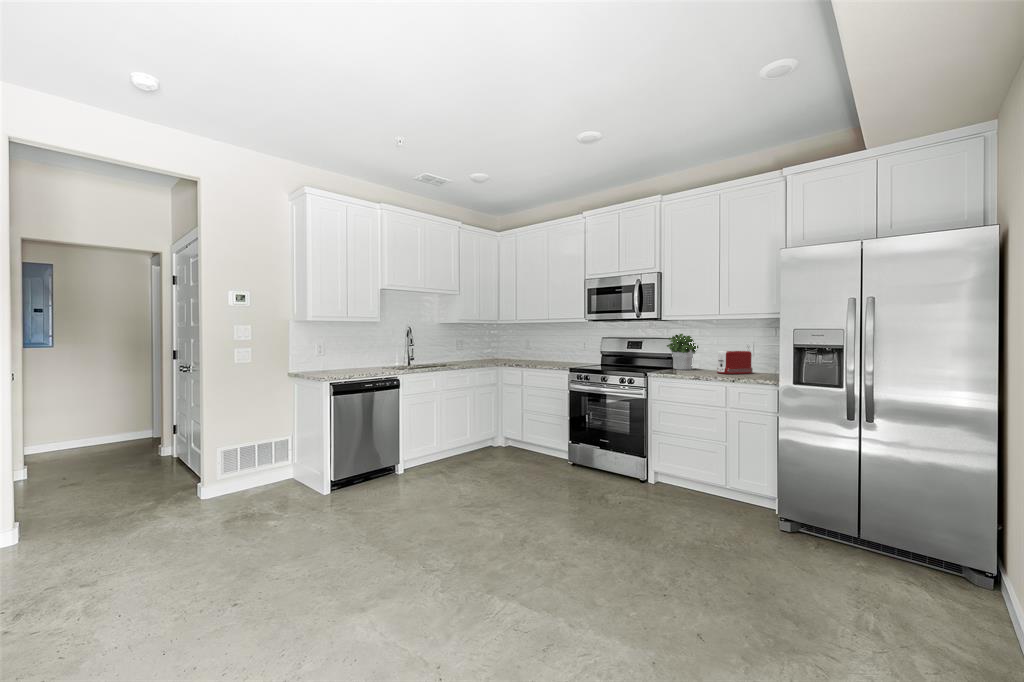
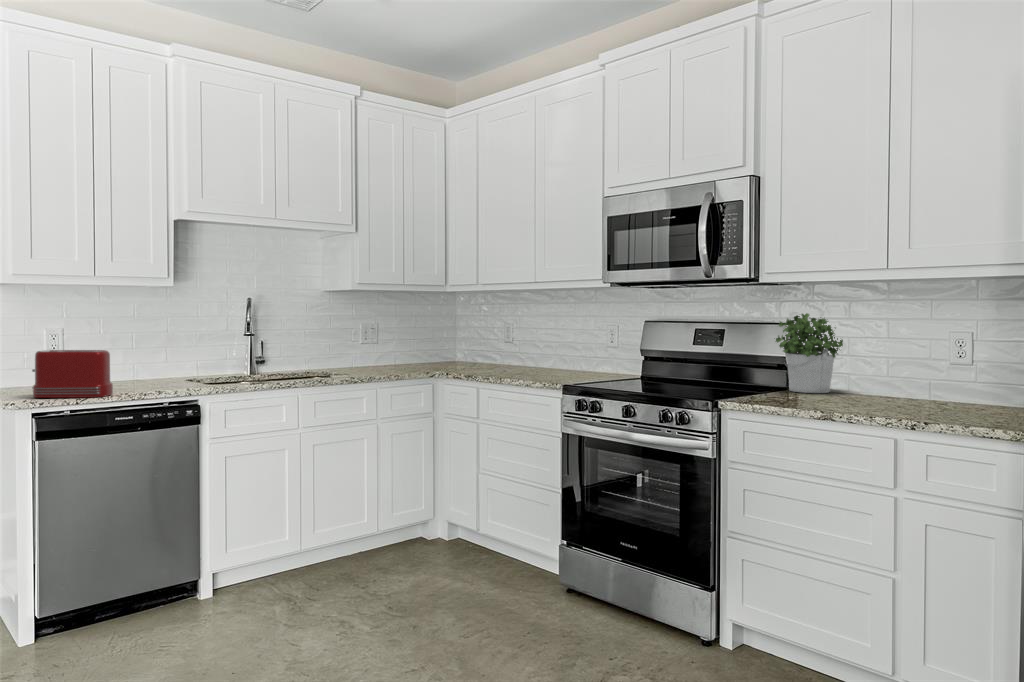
toaster: present [717,351,753,374] -> present [32,350,113,398]

